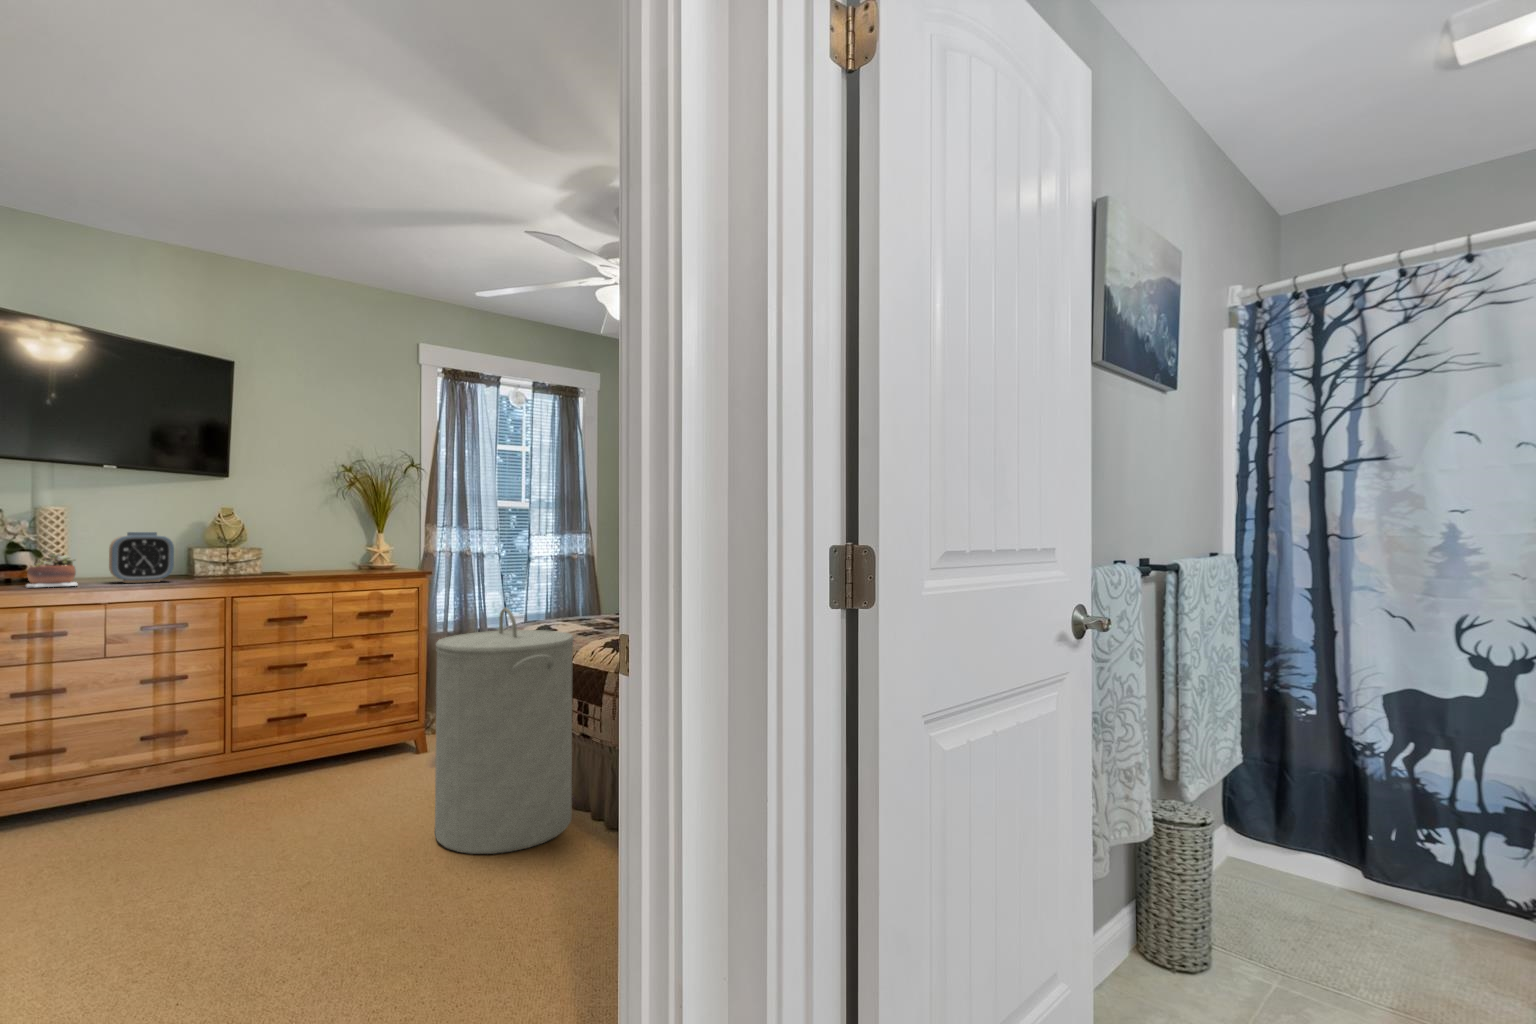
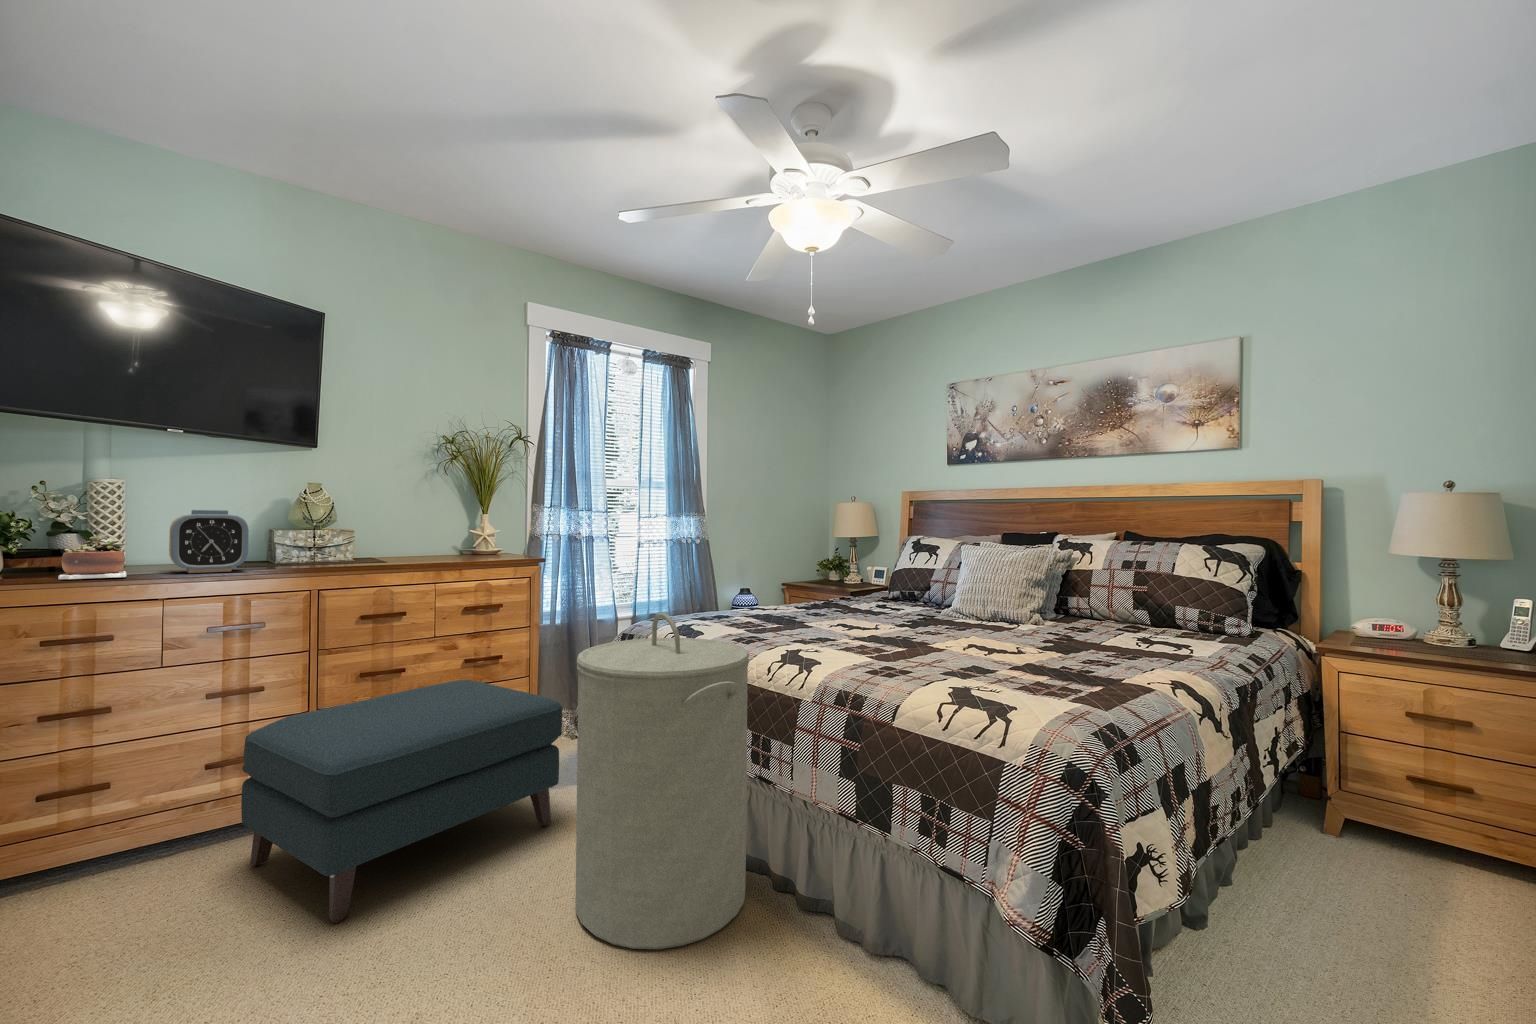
ottoman: none [170,674,437,846] -> present [241,680,562,923]

